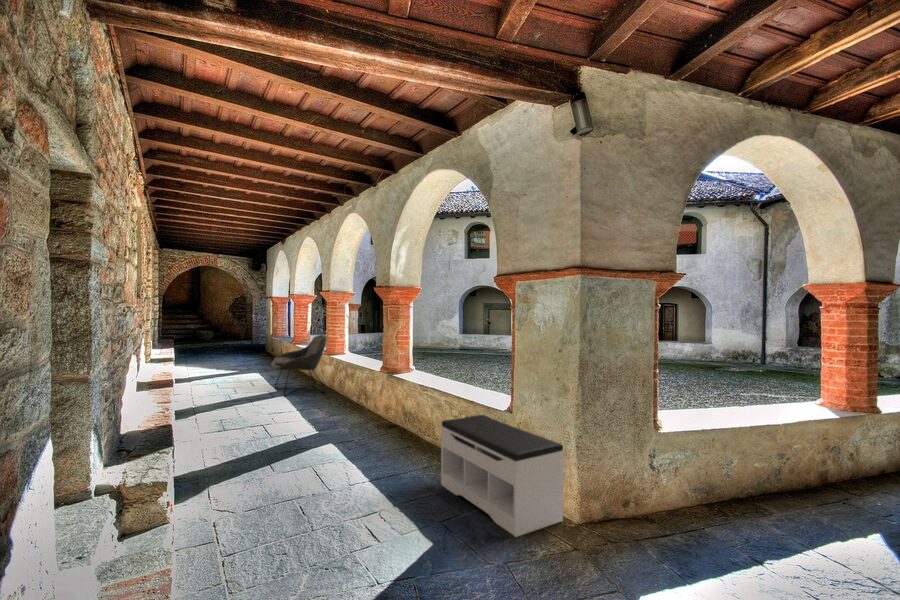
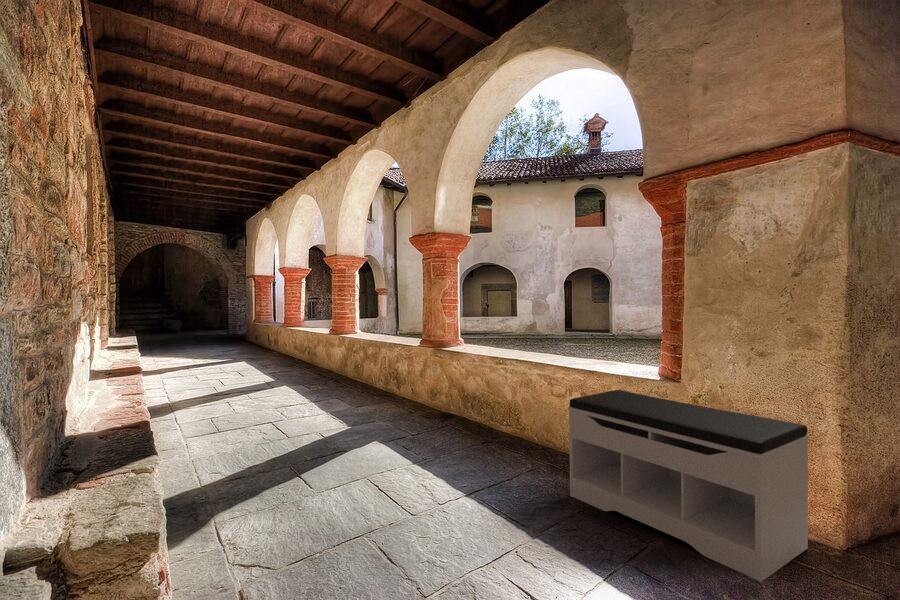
lounge chair: present [271,334,327,396] -> none [267,309,339,386]

